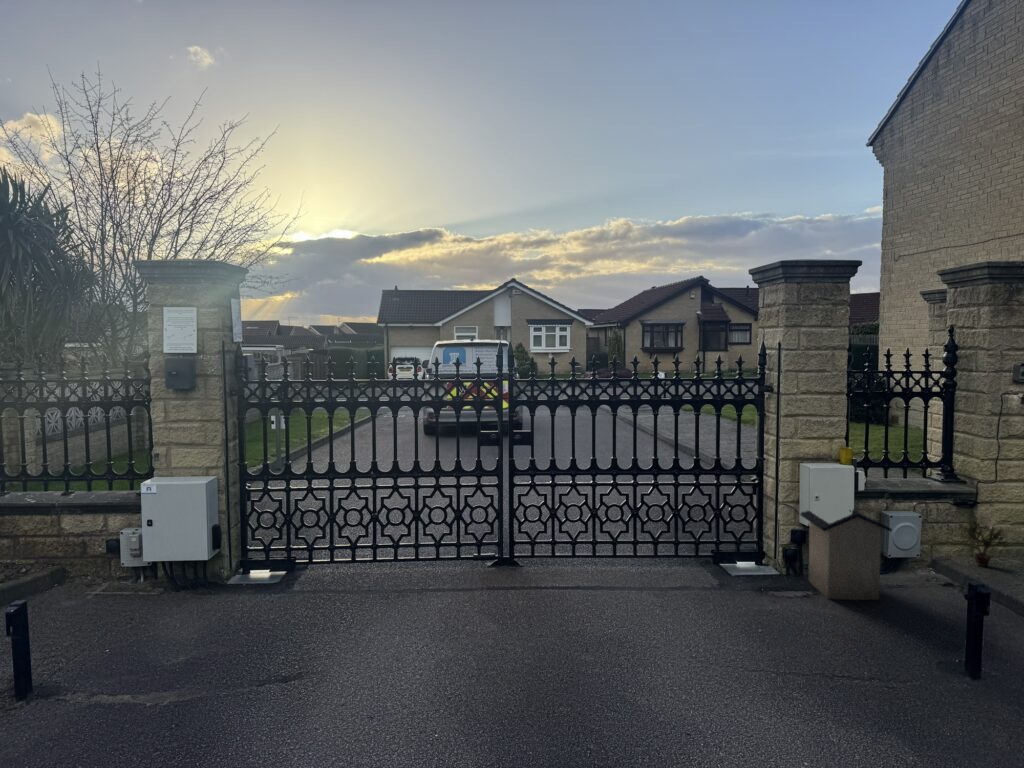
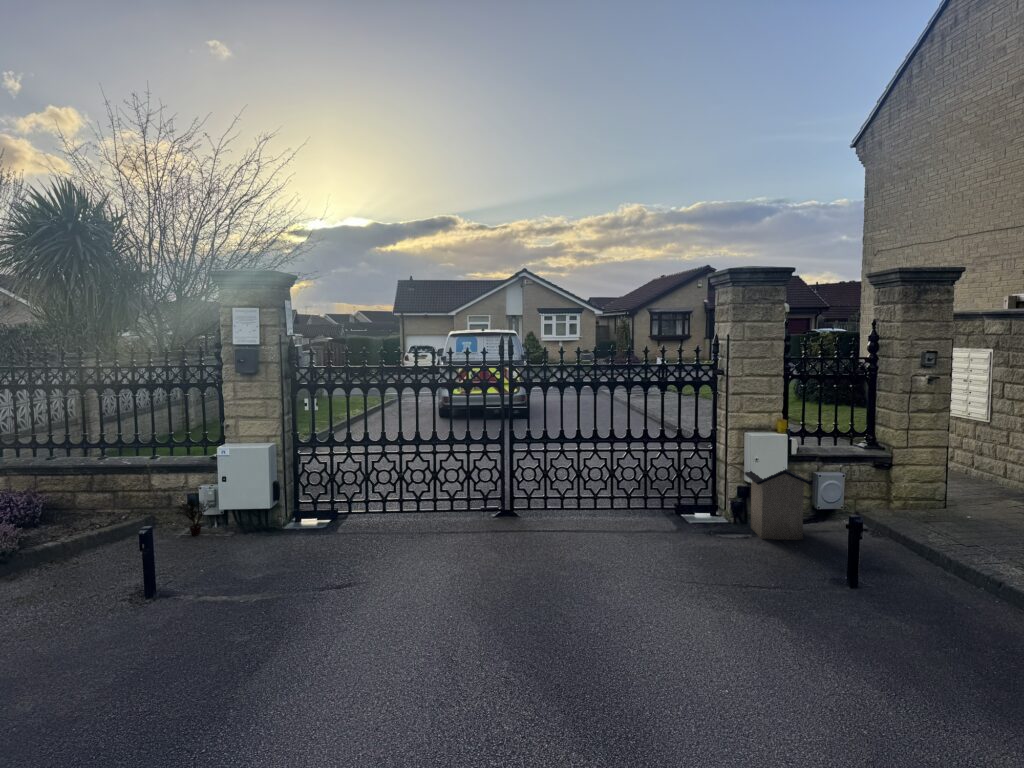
potted plant: present [964,524,1006,567] -> present [177,500,210,535]

